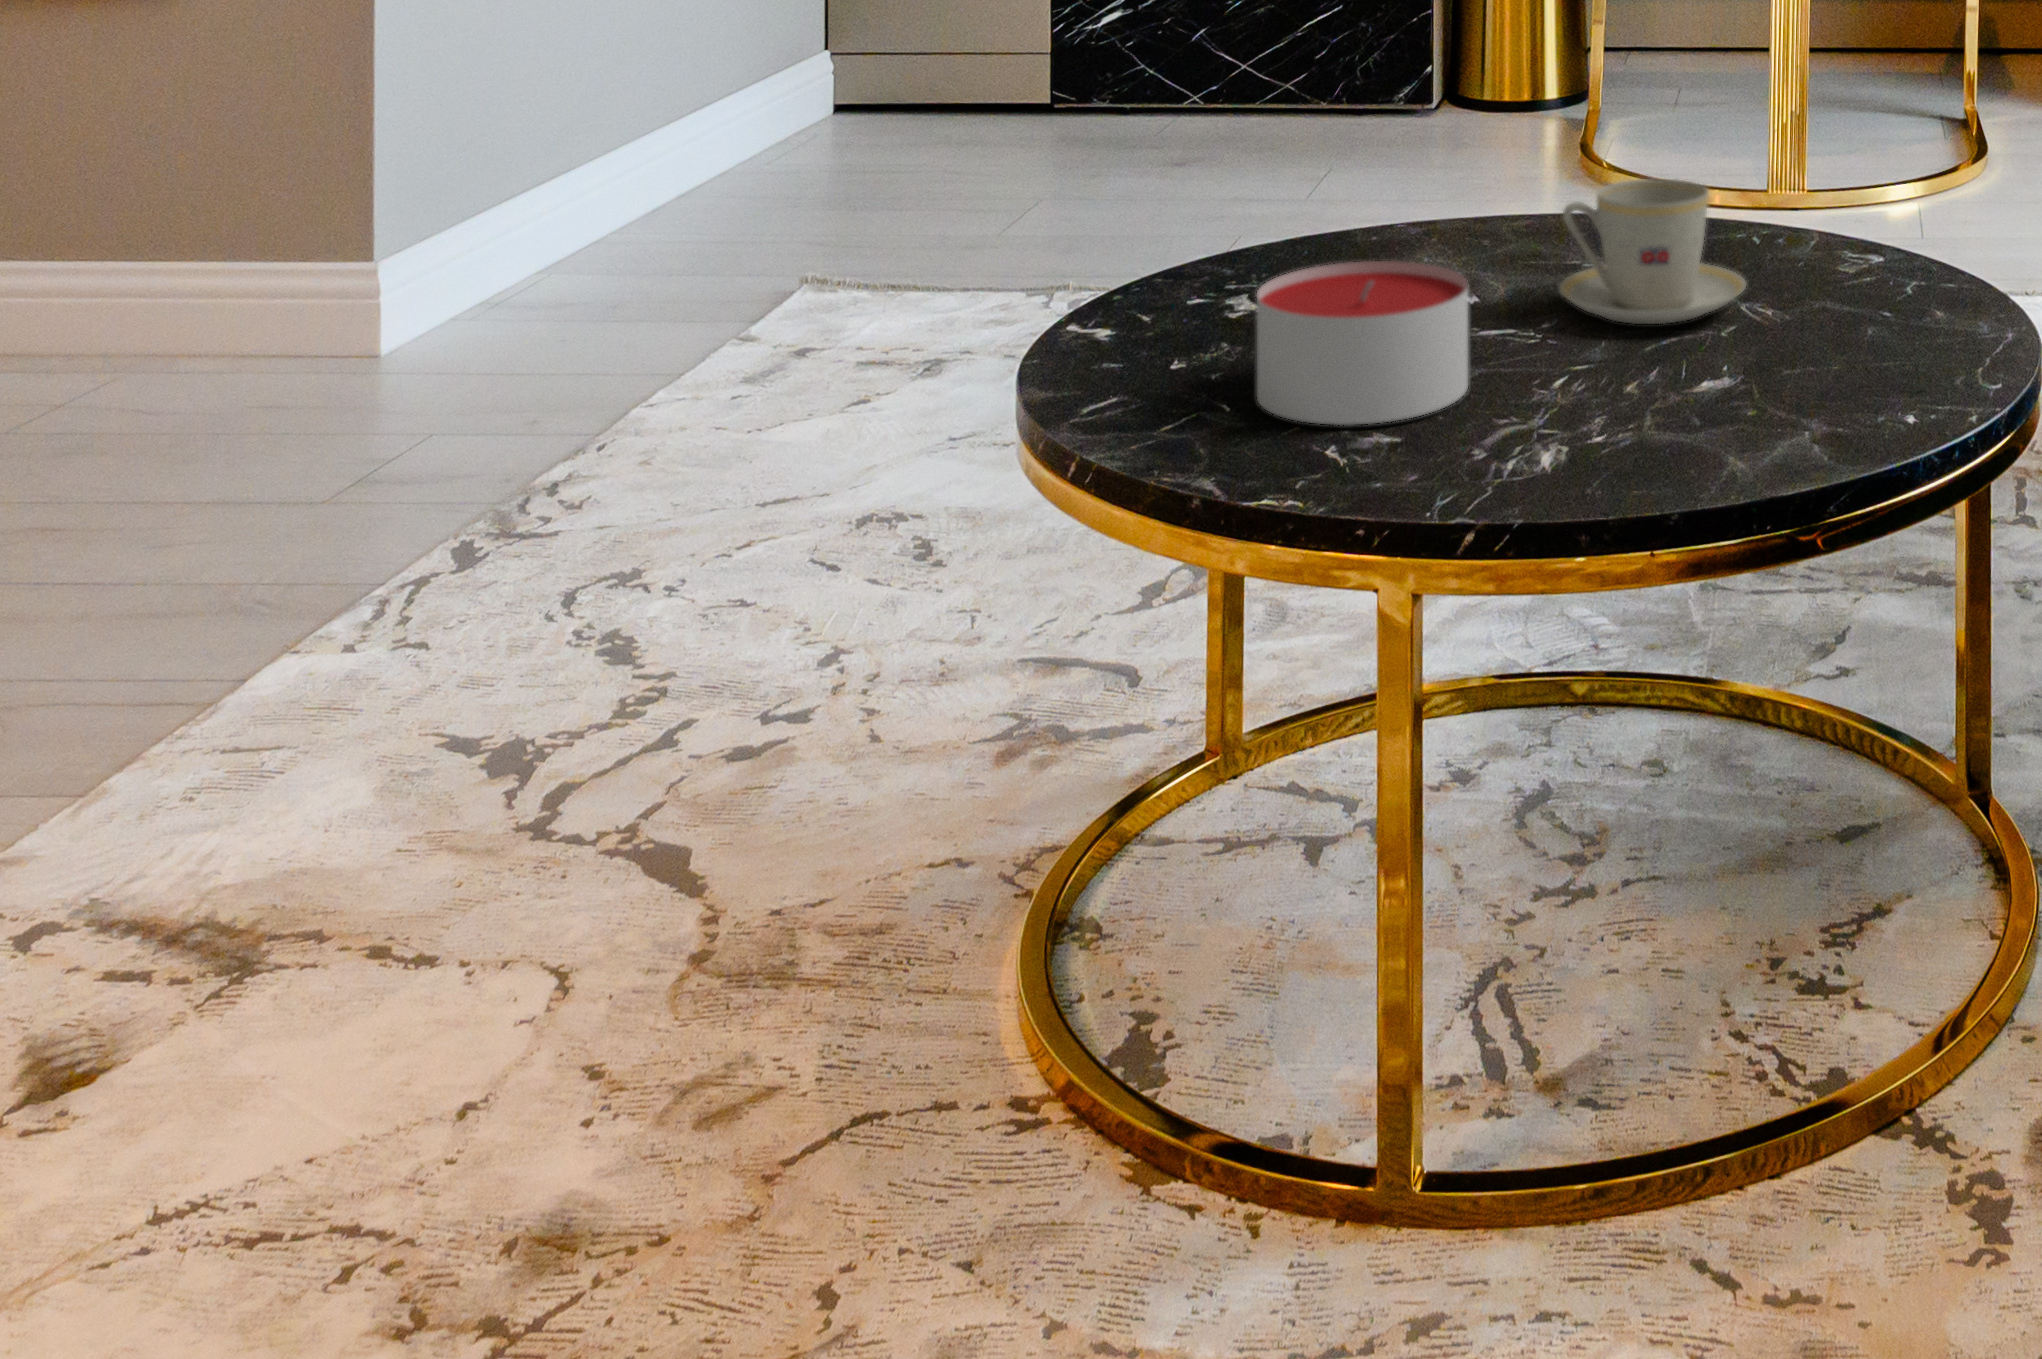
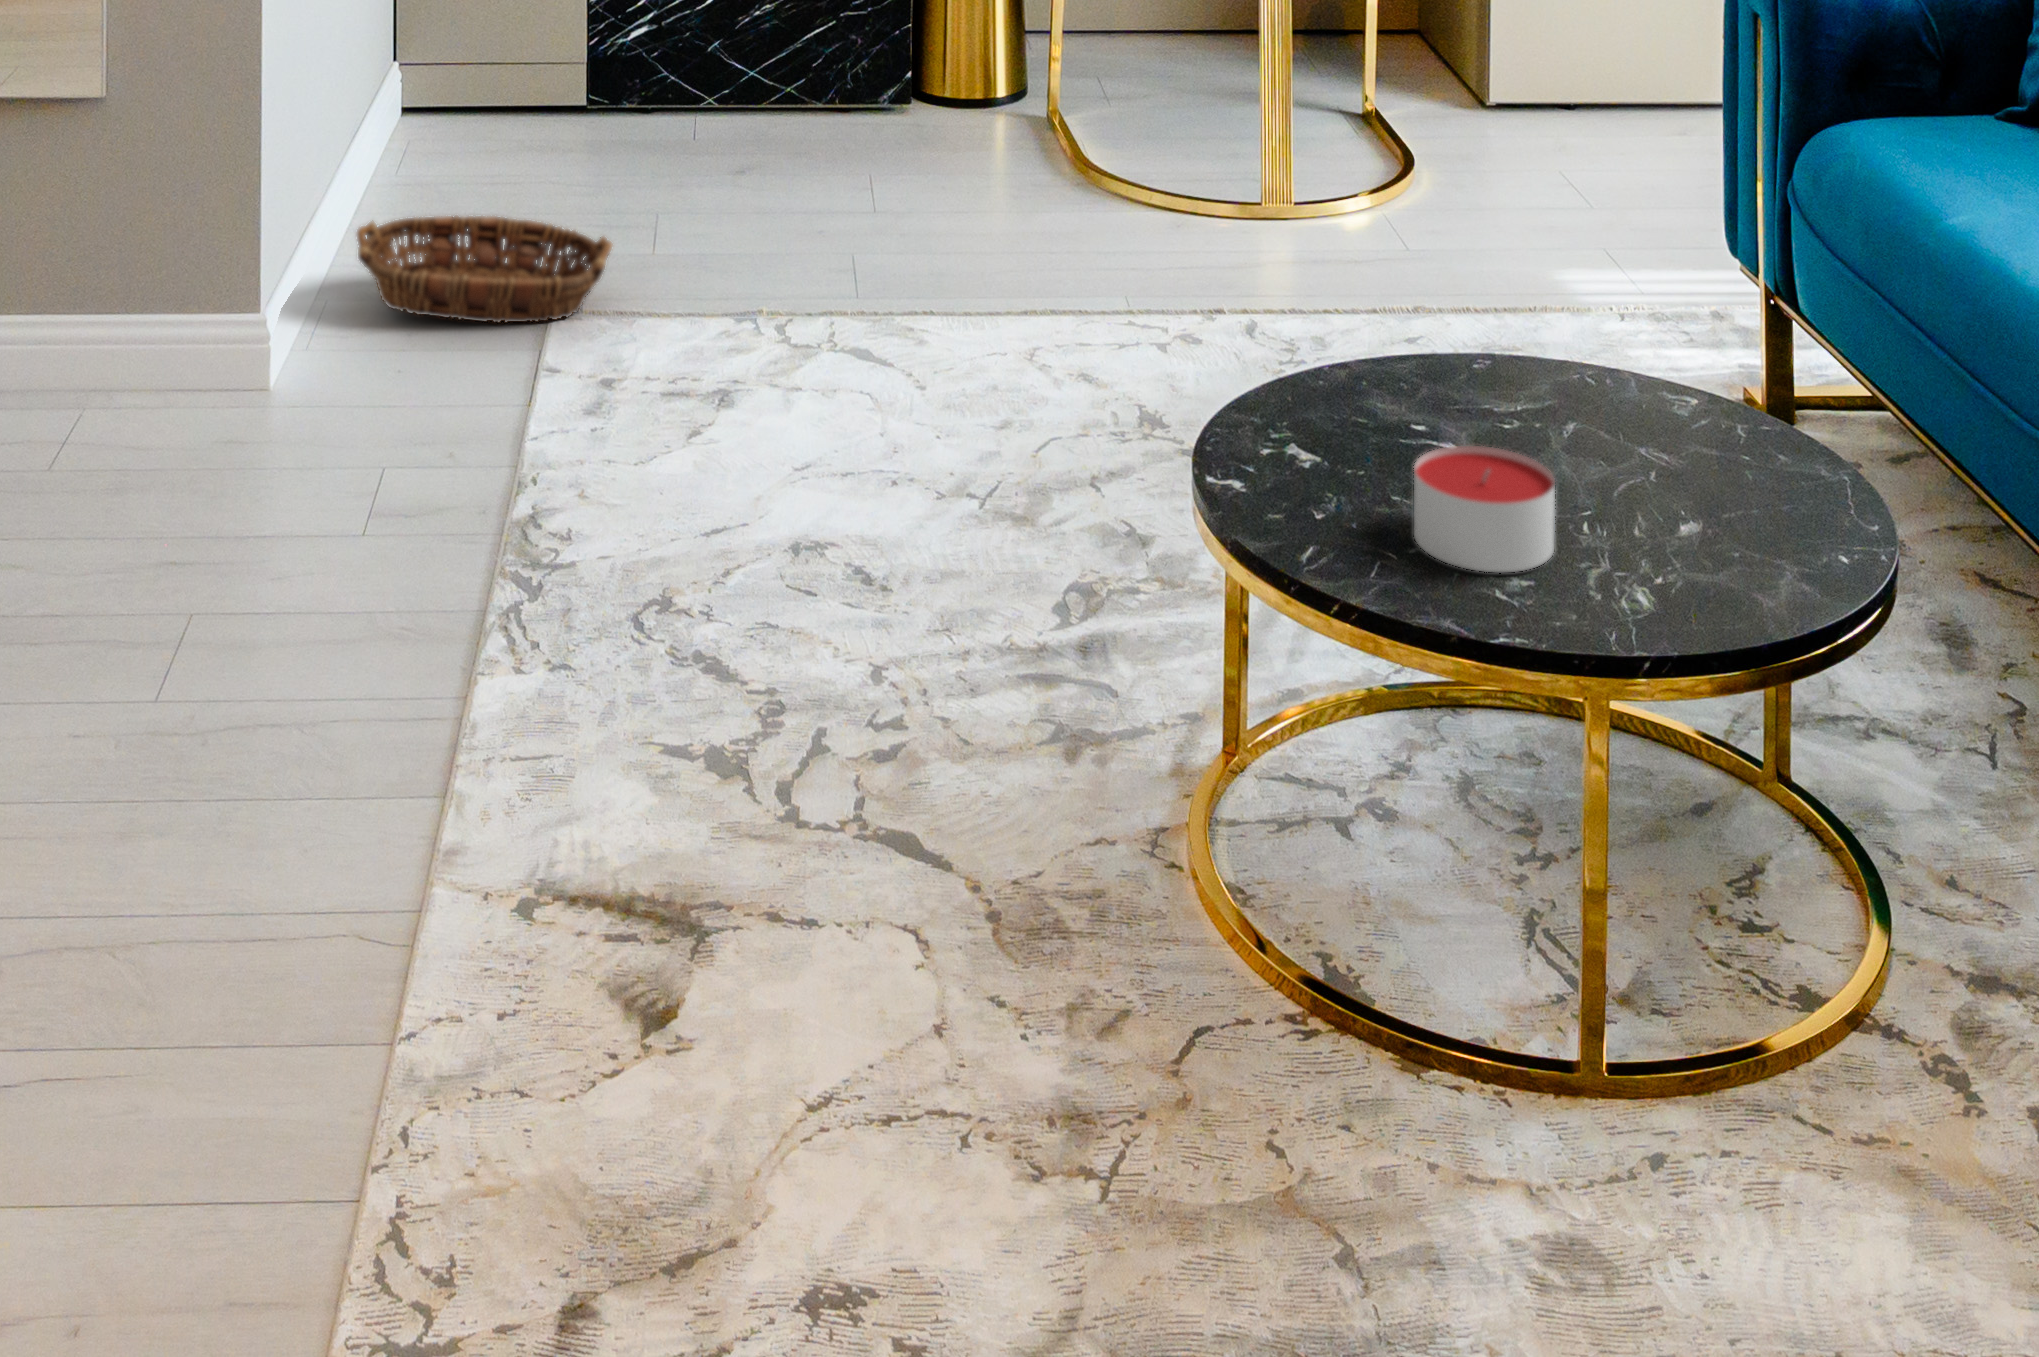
basket: none [513,142,953,302] -> present [357,216,612,322]
teacup: present [1559,179,1746,324] -> none [1535,366,1668,476]

